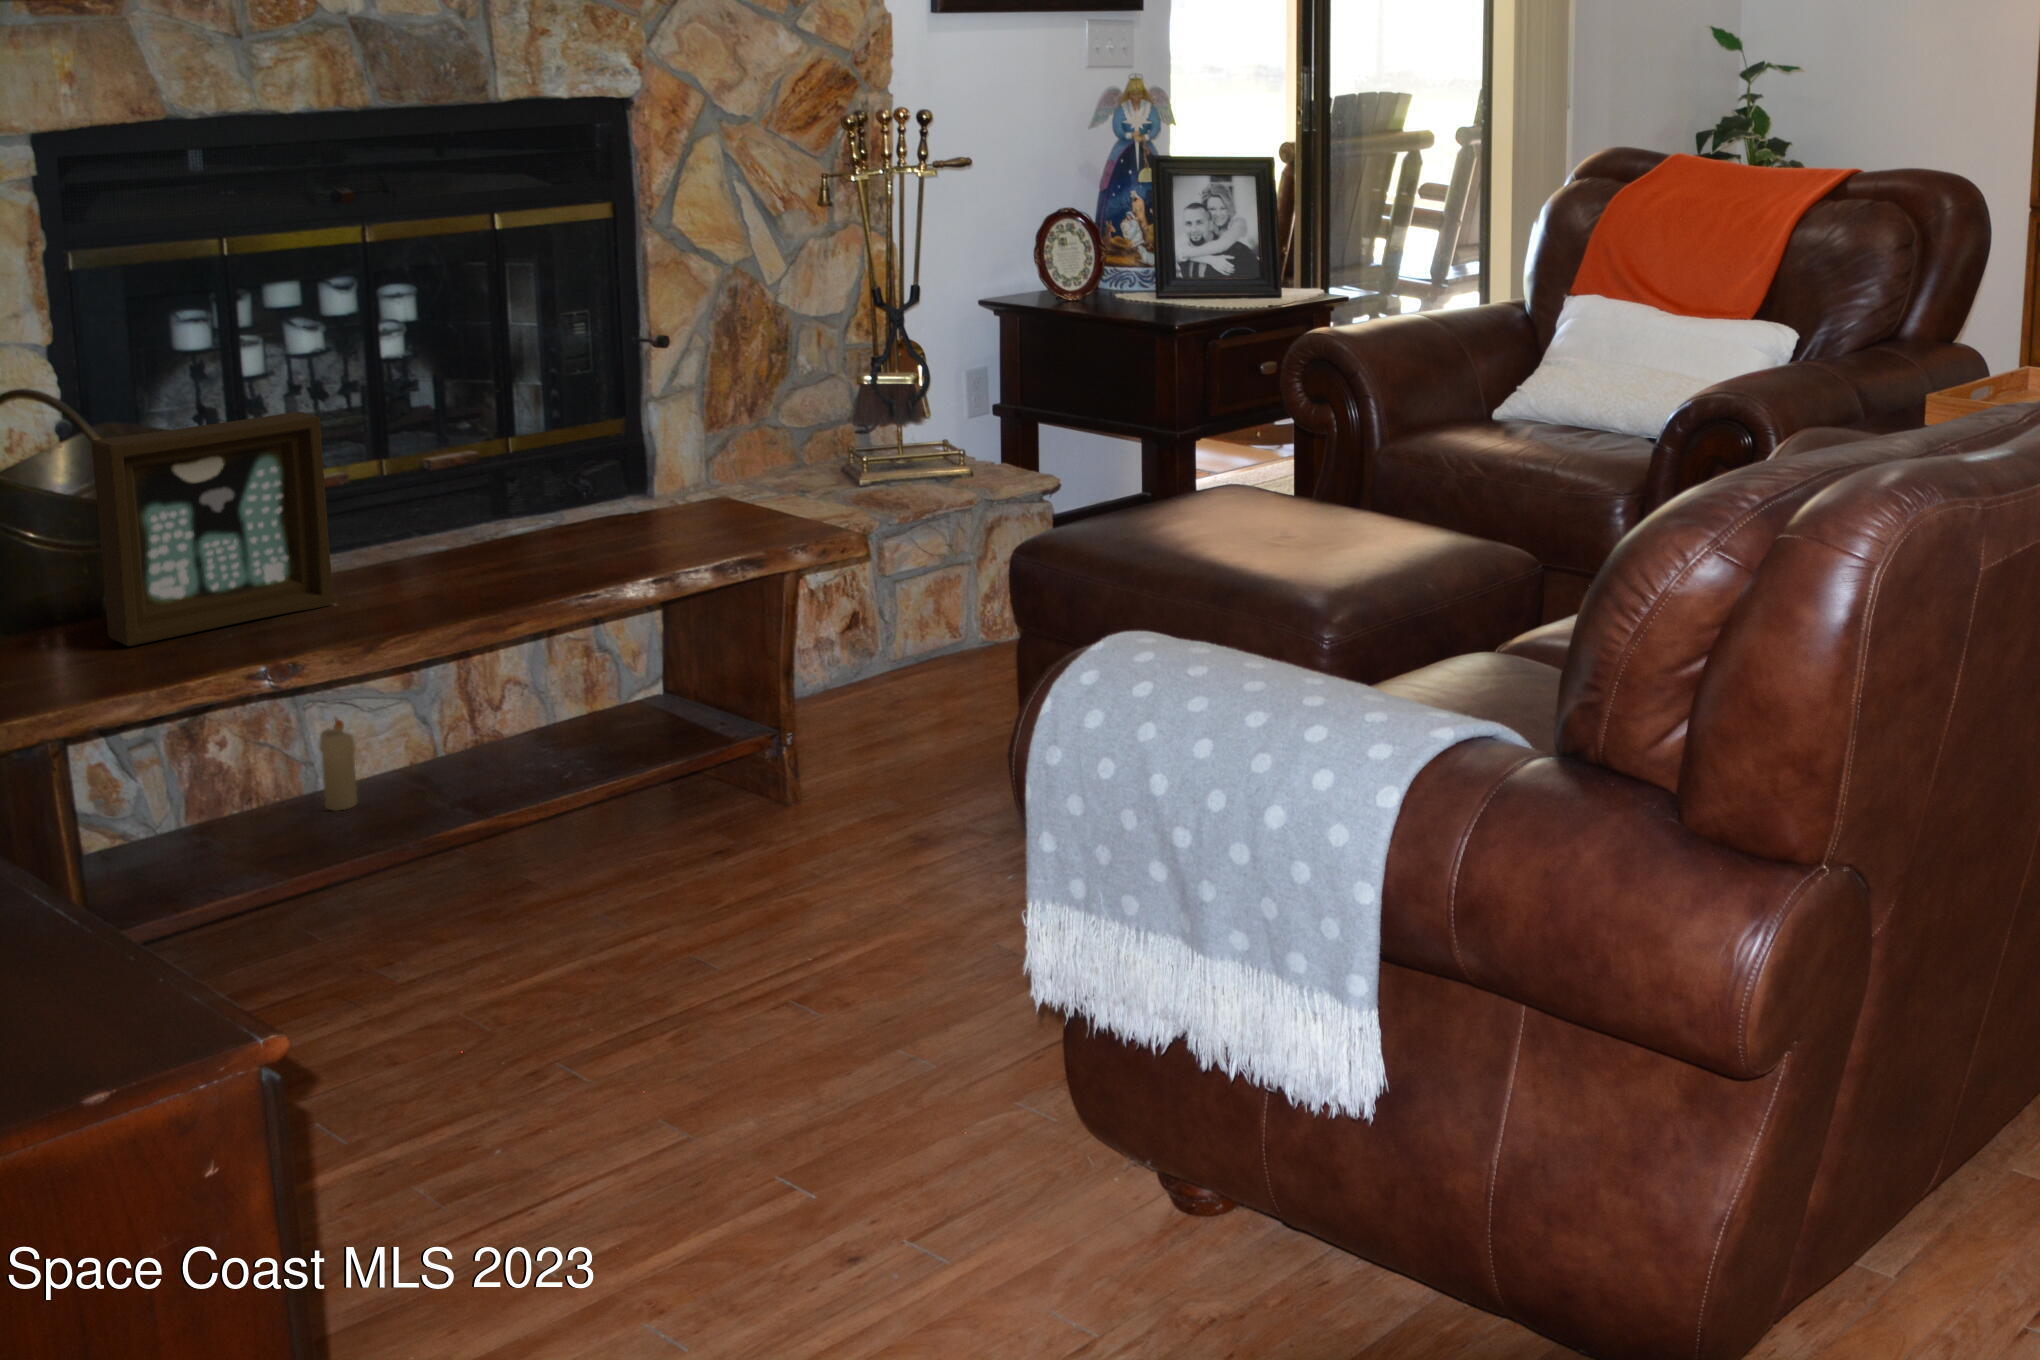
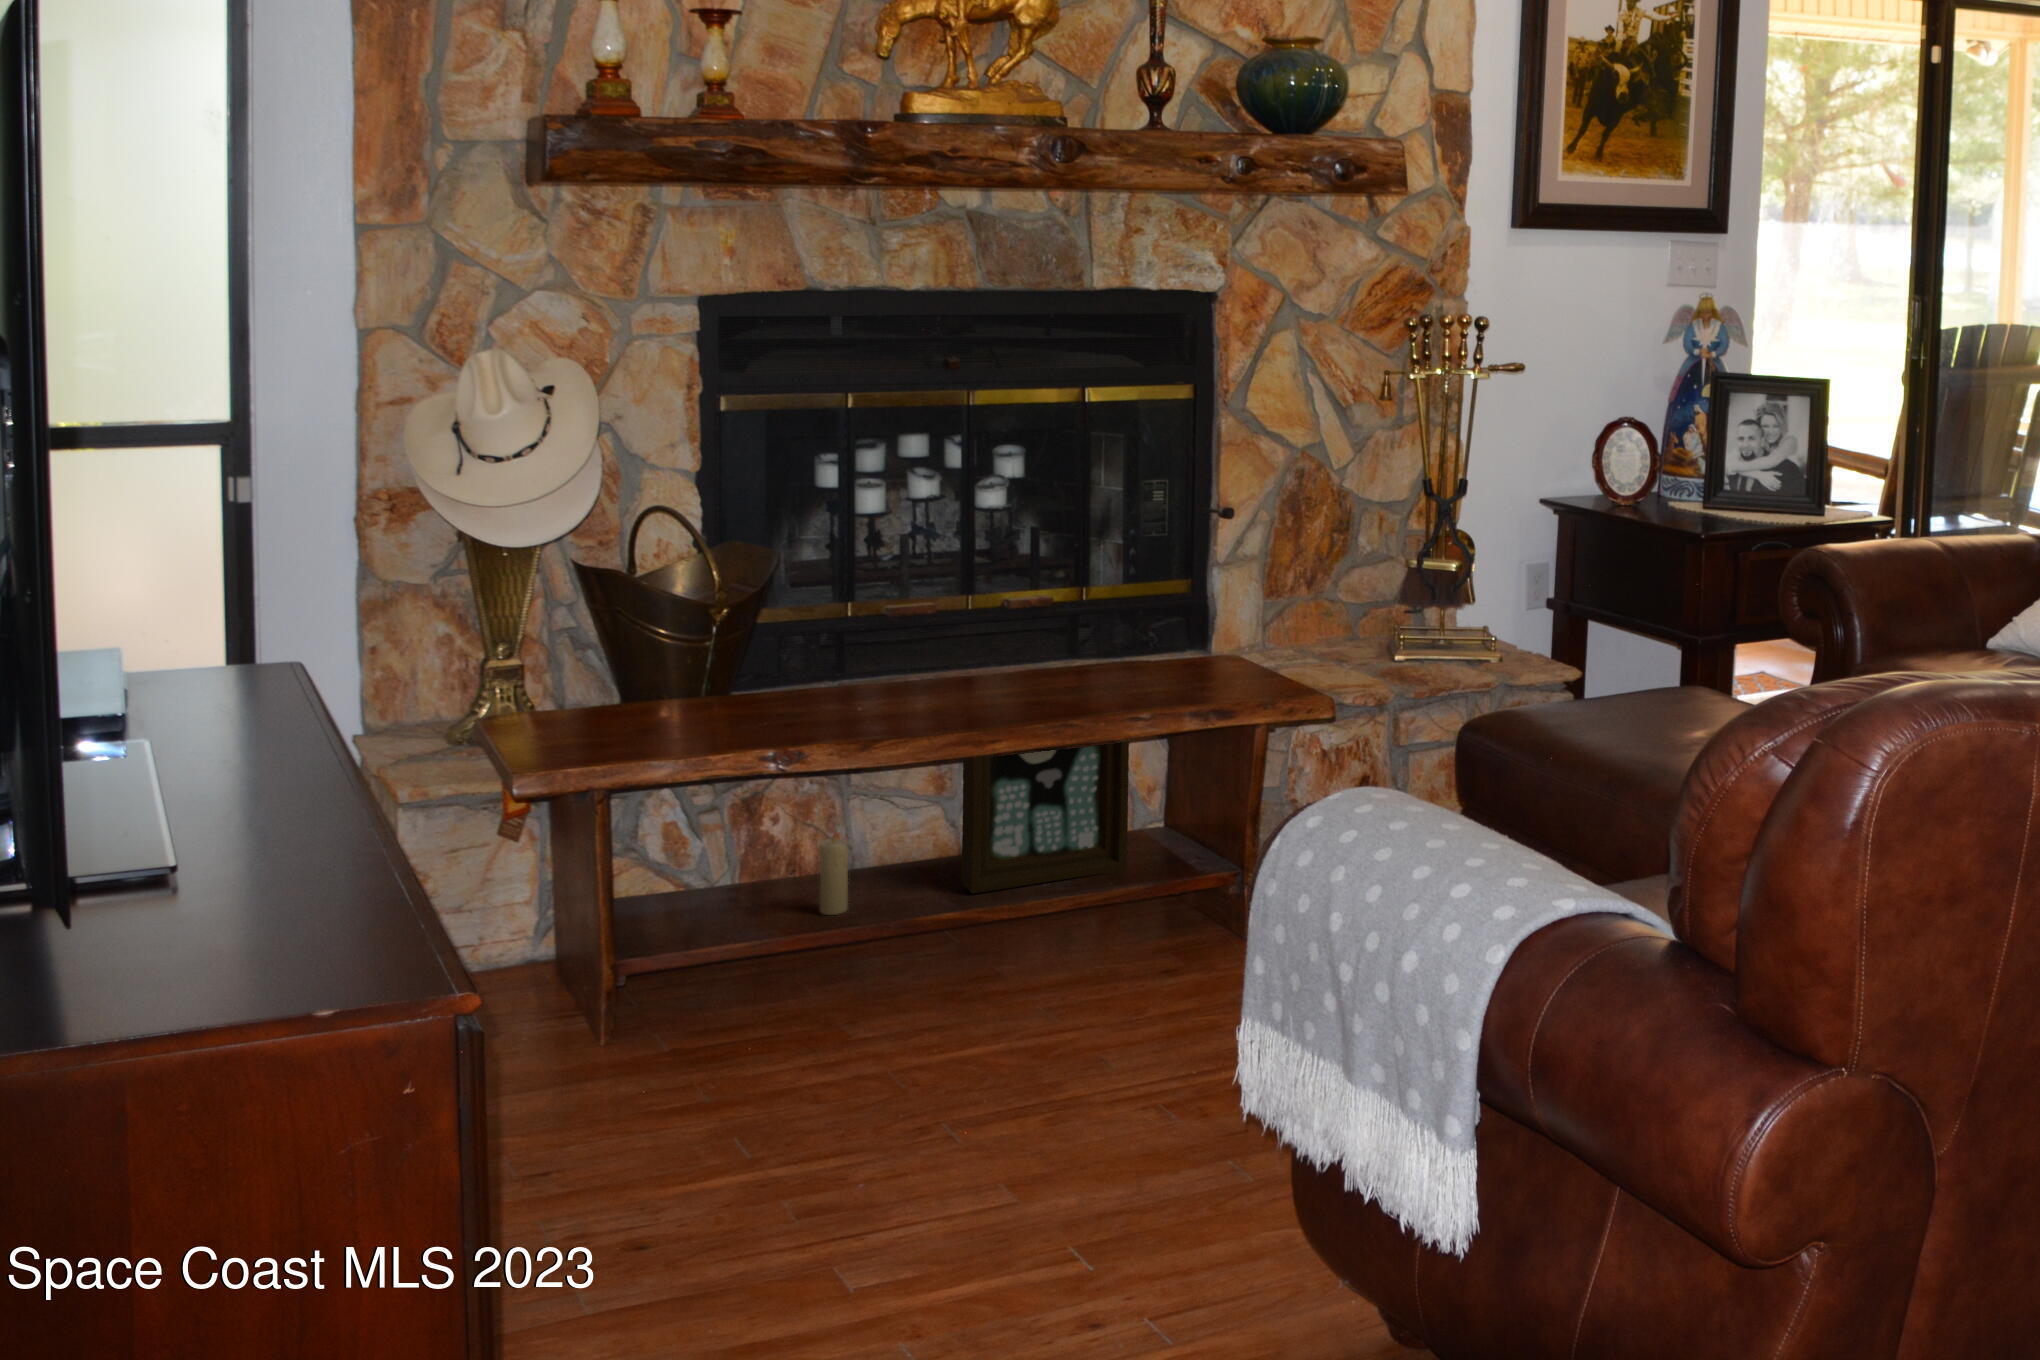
picture frame: present [92,412,333,646] -> present [961,741,1129,894]

